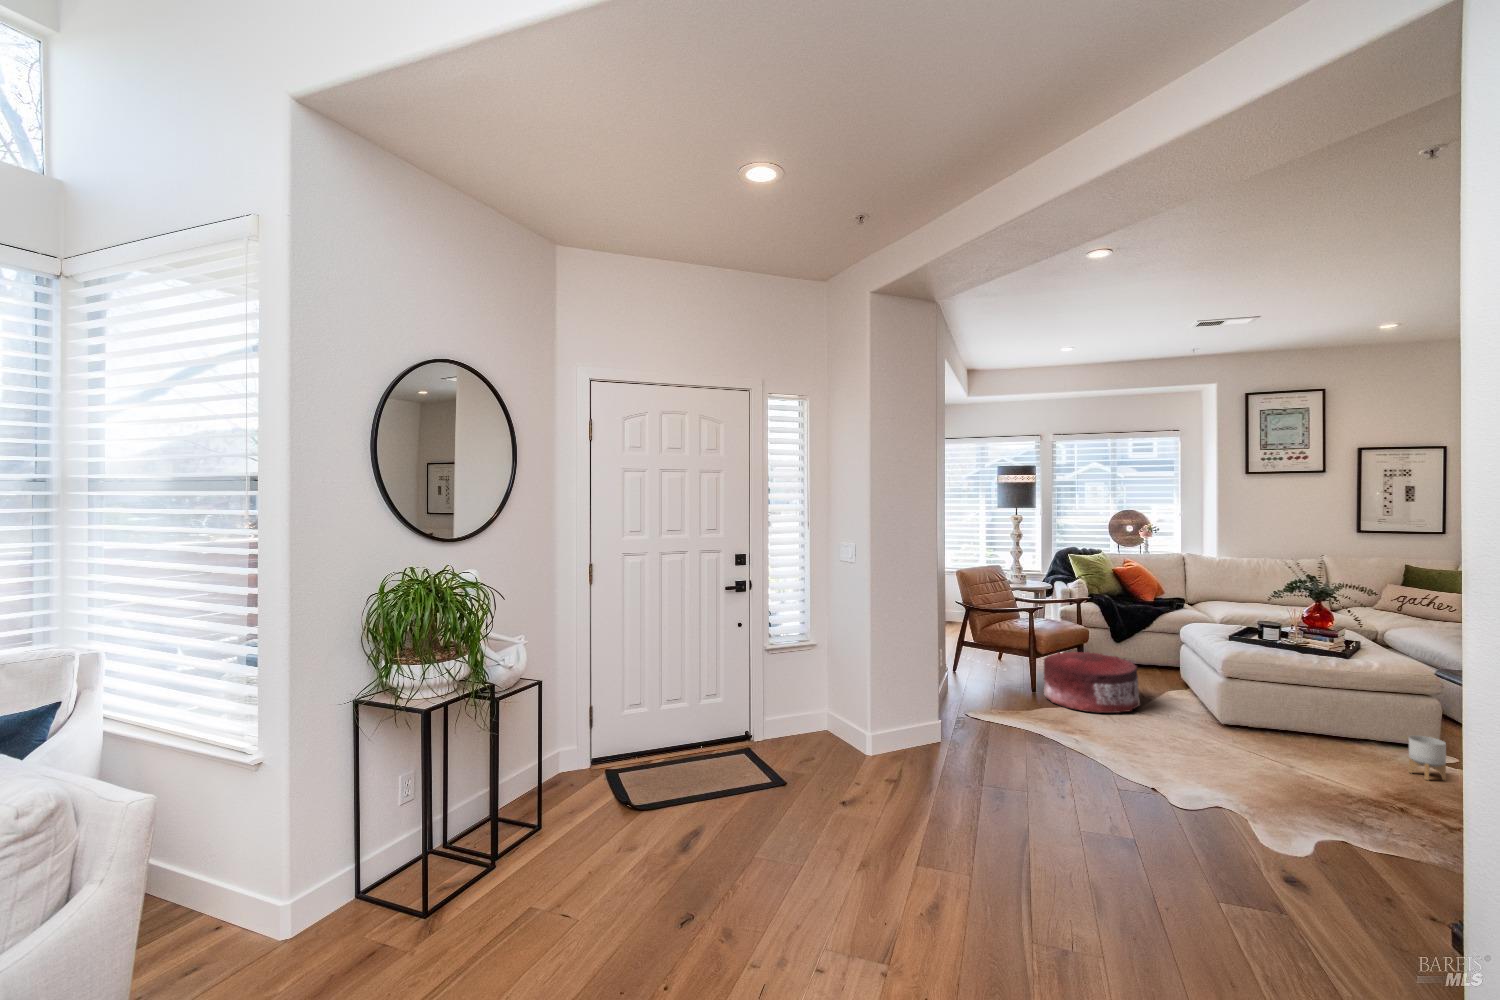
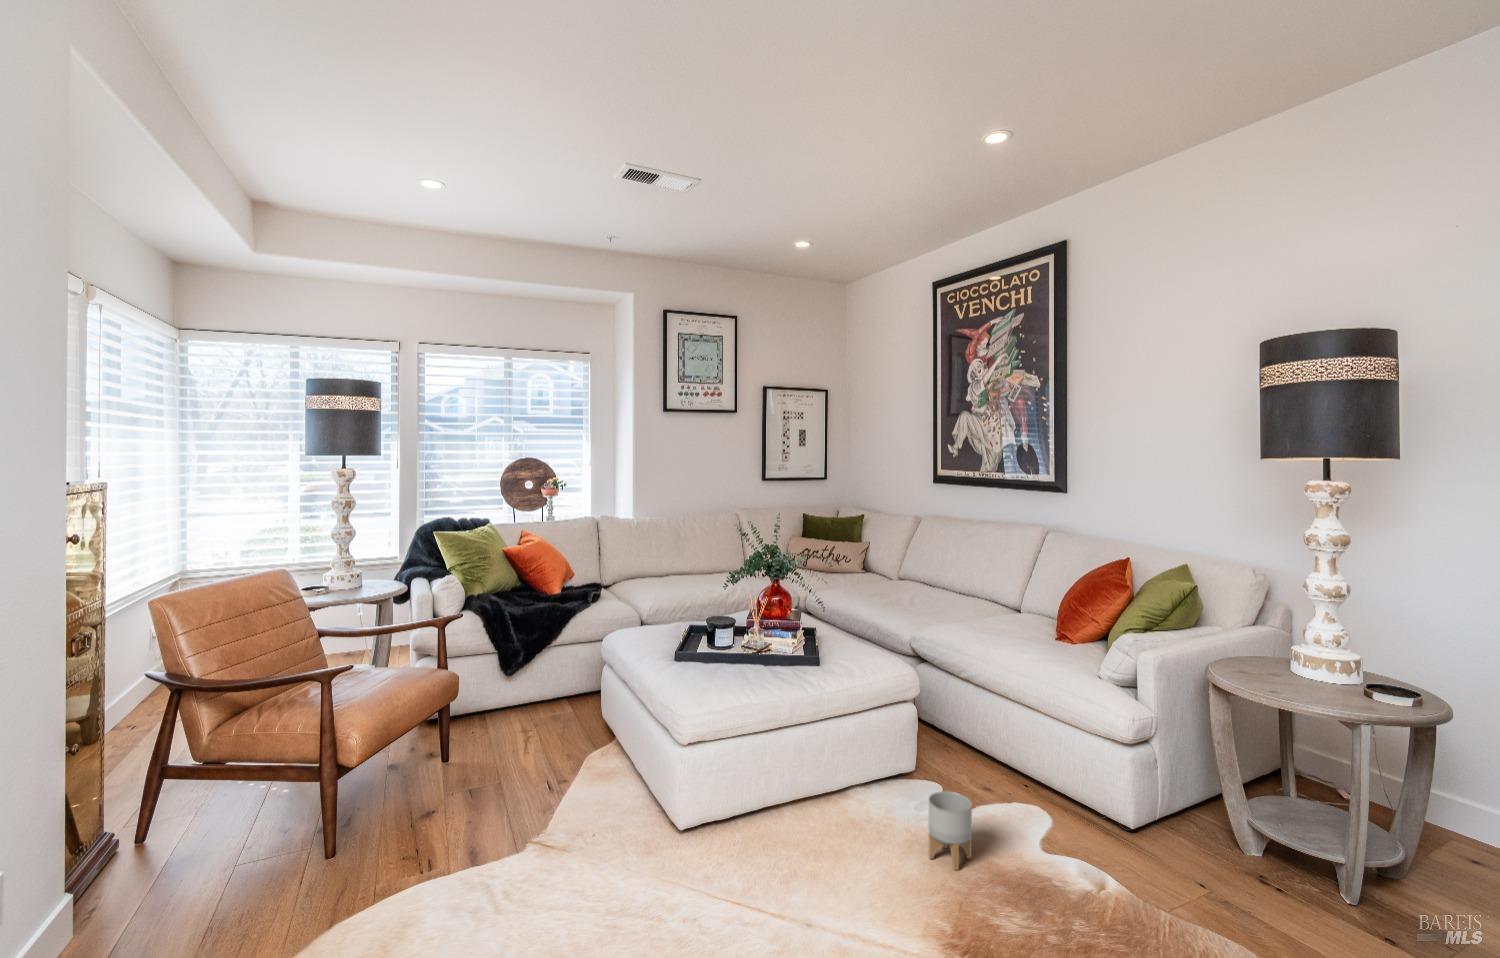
pouf: present [1044,652,1139,713] -> none [344,726,541,894]

